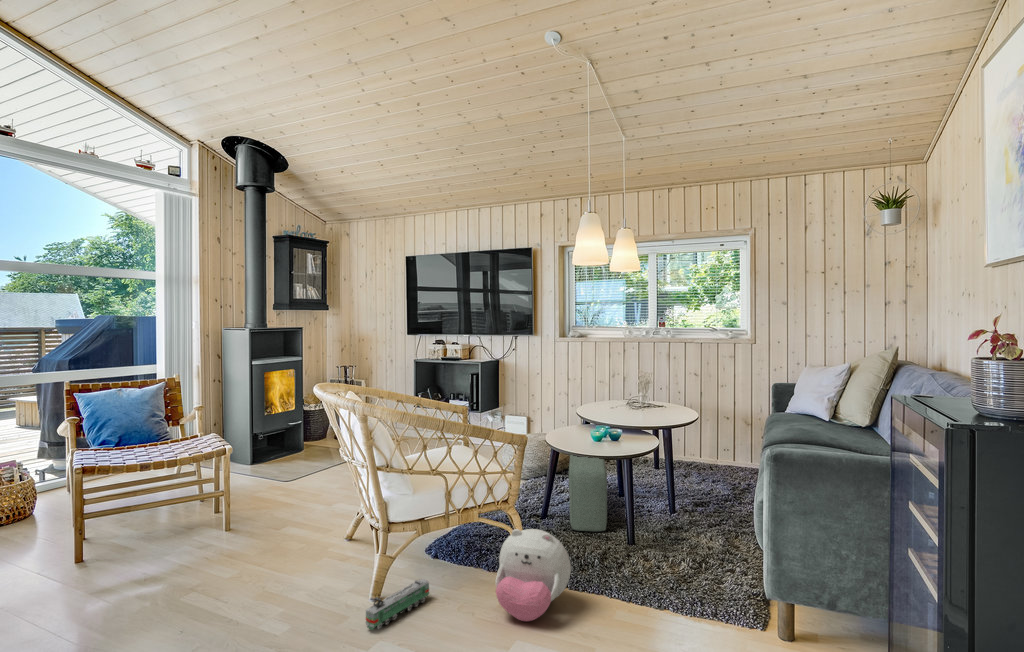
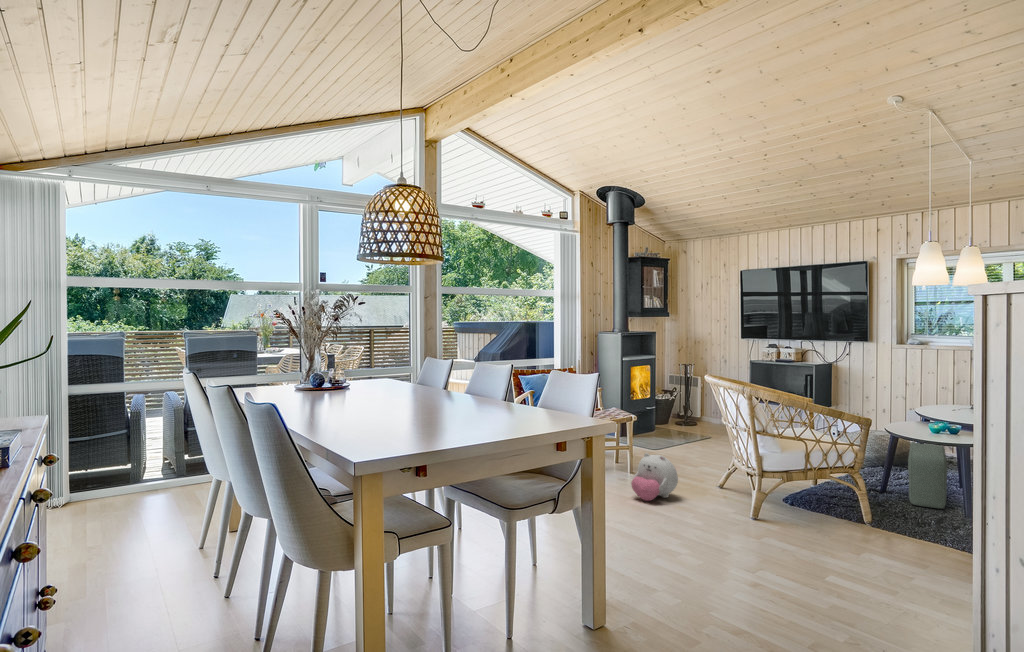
plush toy: present [496,529,571,621] -> present [631,453,678,501]
toy train: present [366,579,429,630] -> none [755,508,795,530]

